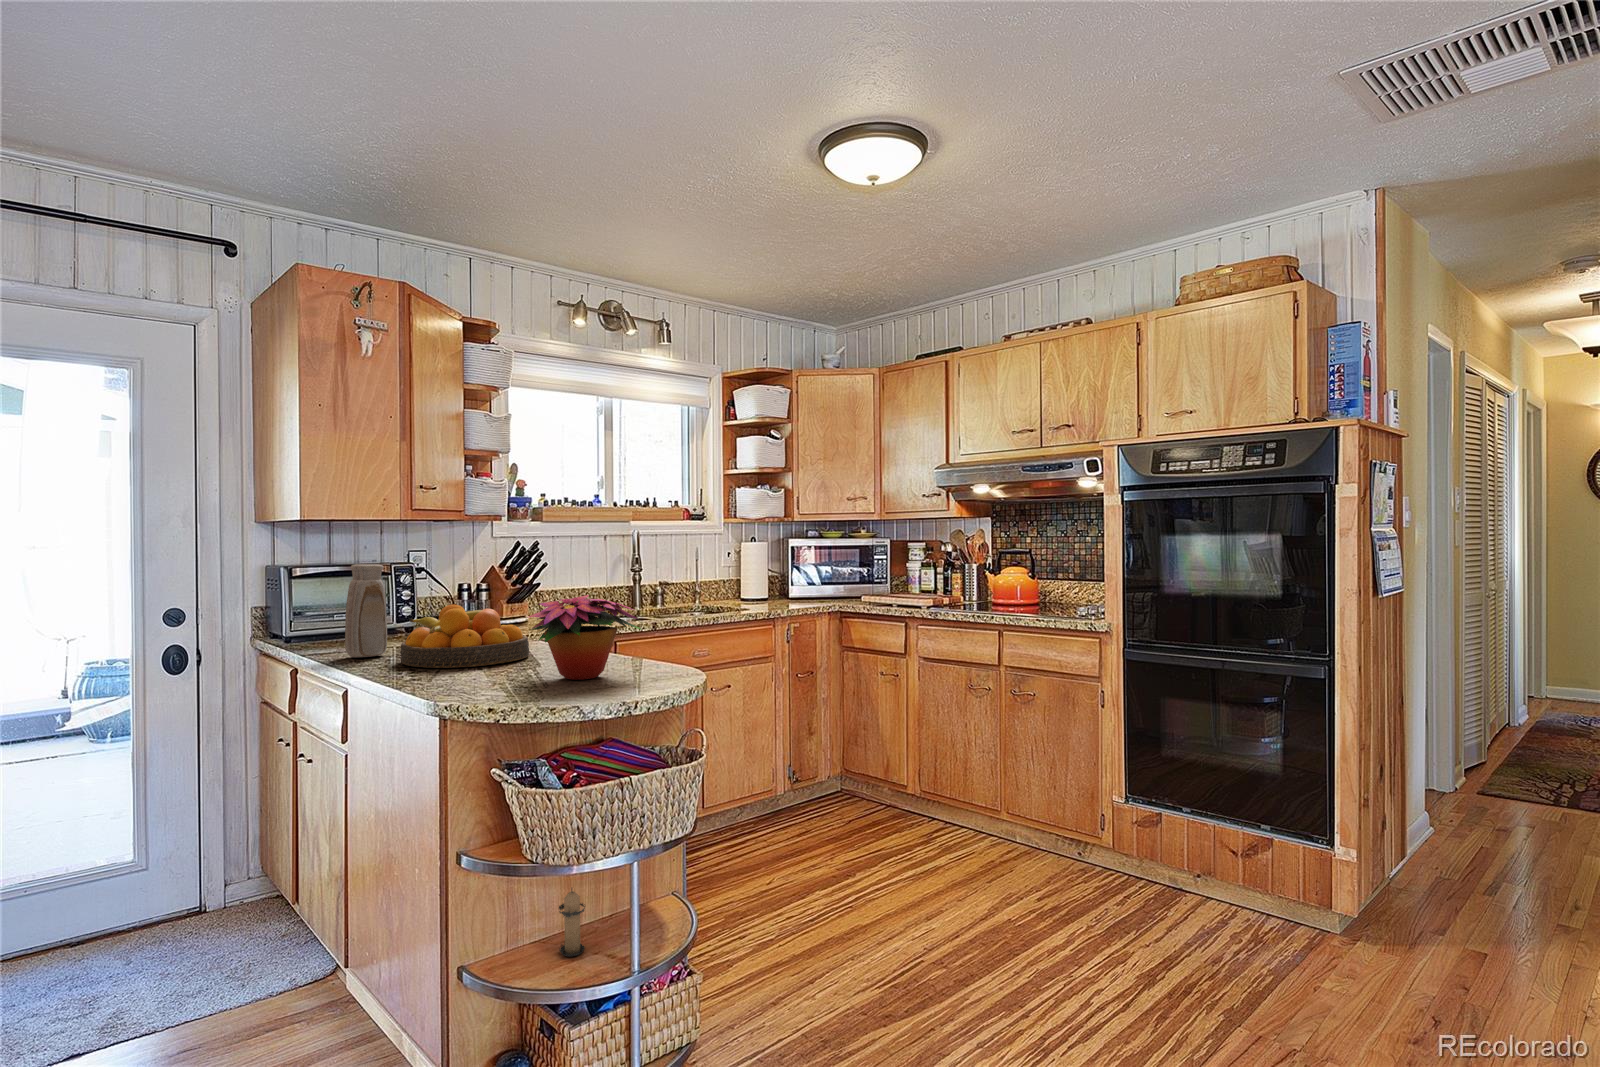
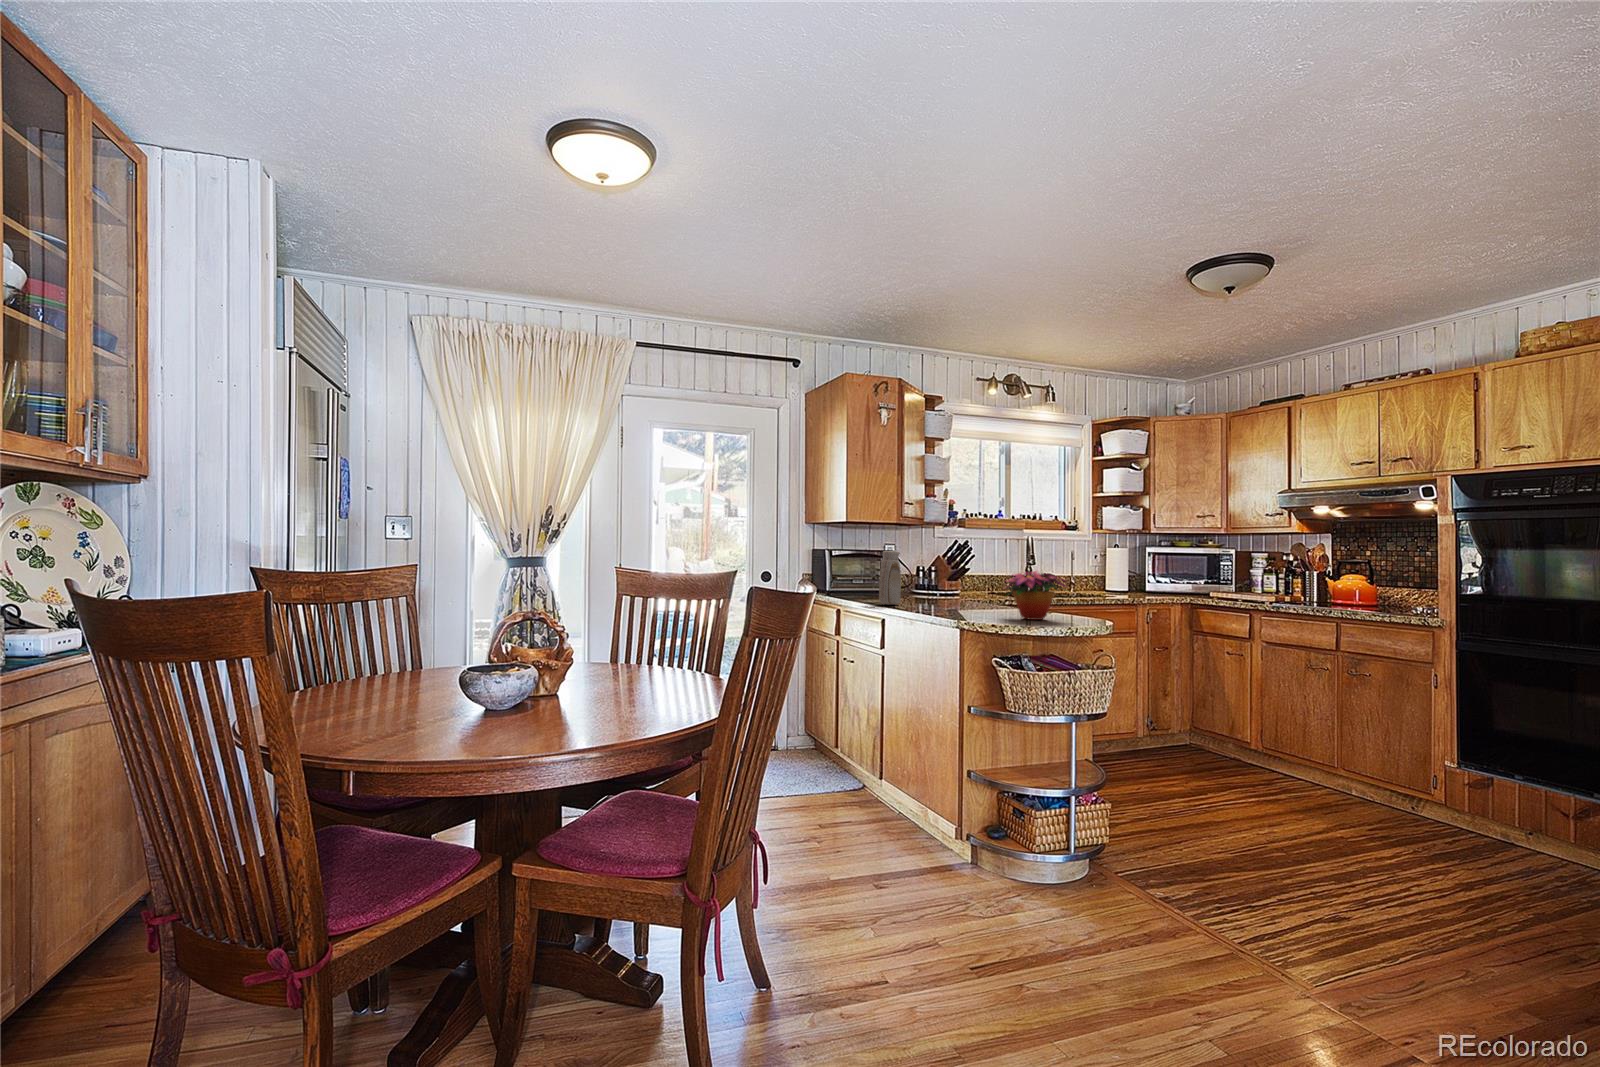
fruit bowl: present [400,605,529,668] -> none [915,576,987,611]
candle: present [559,888,585,956] -> none [1021,737,1041,776]

